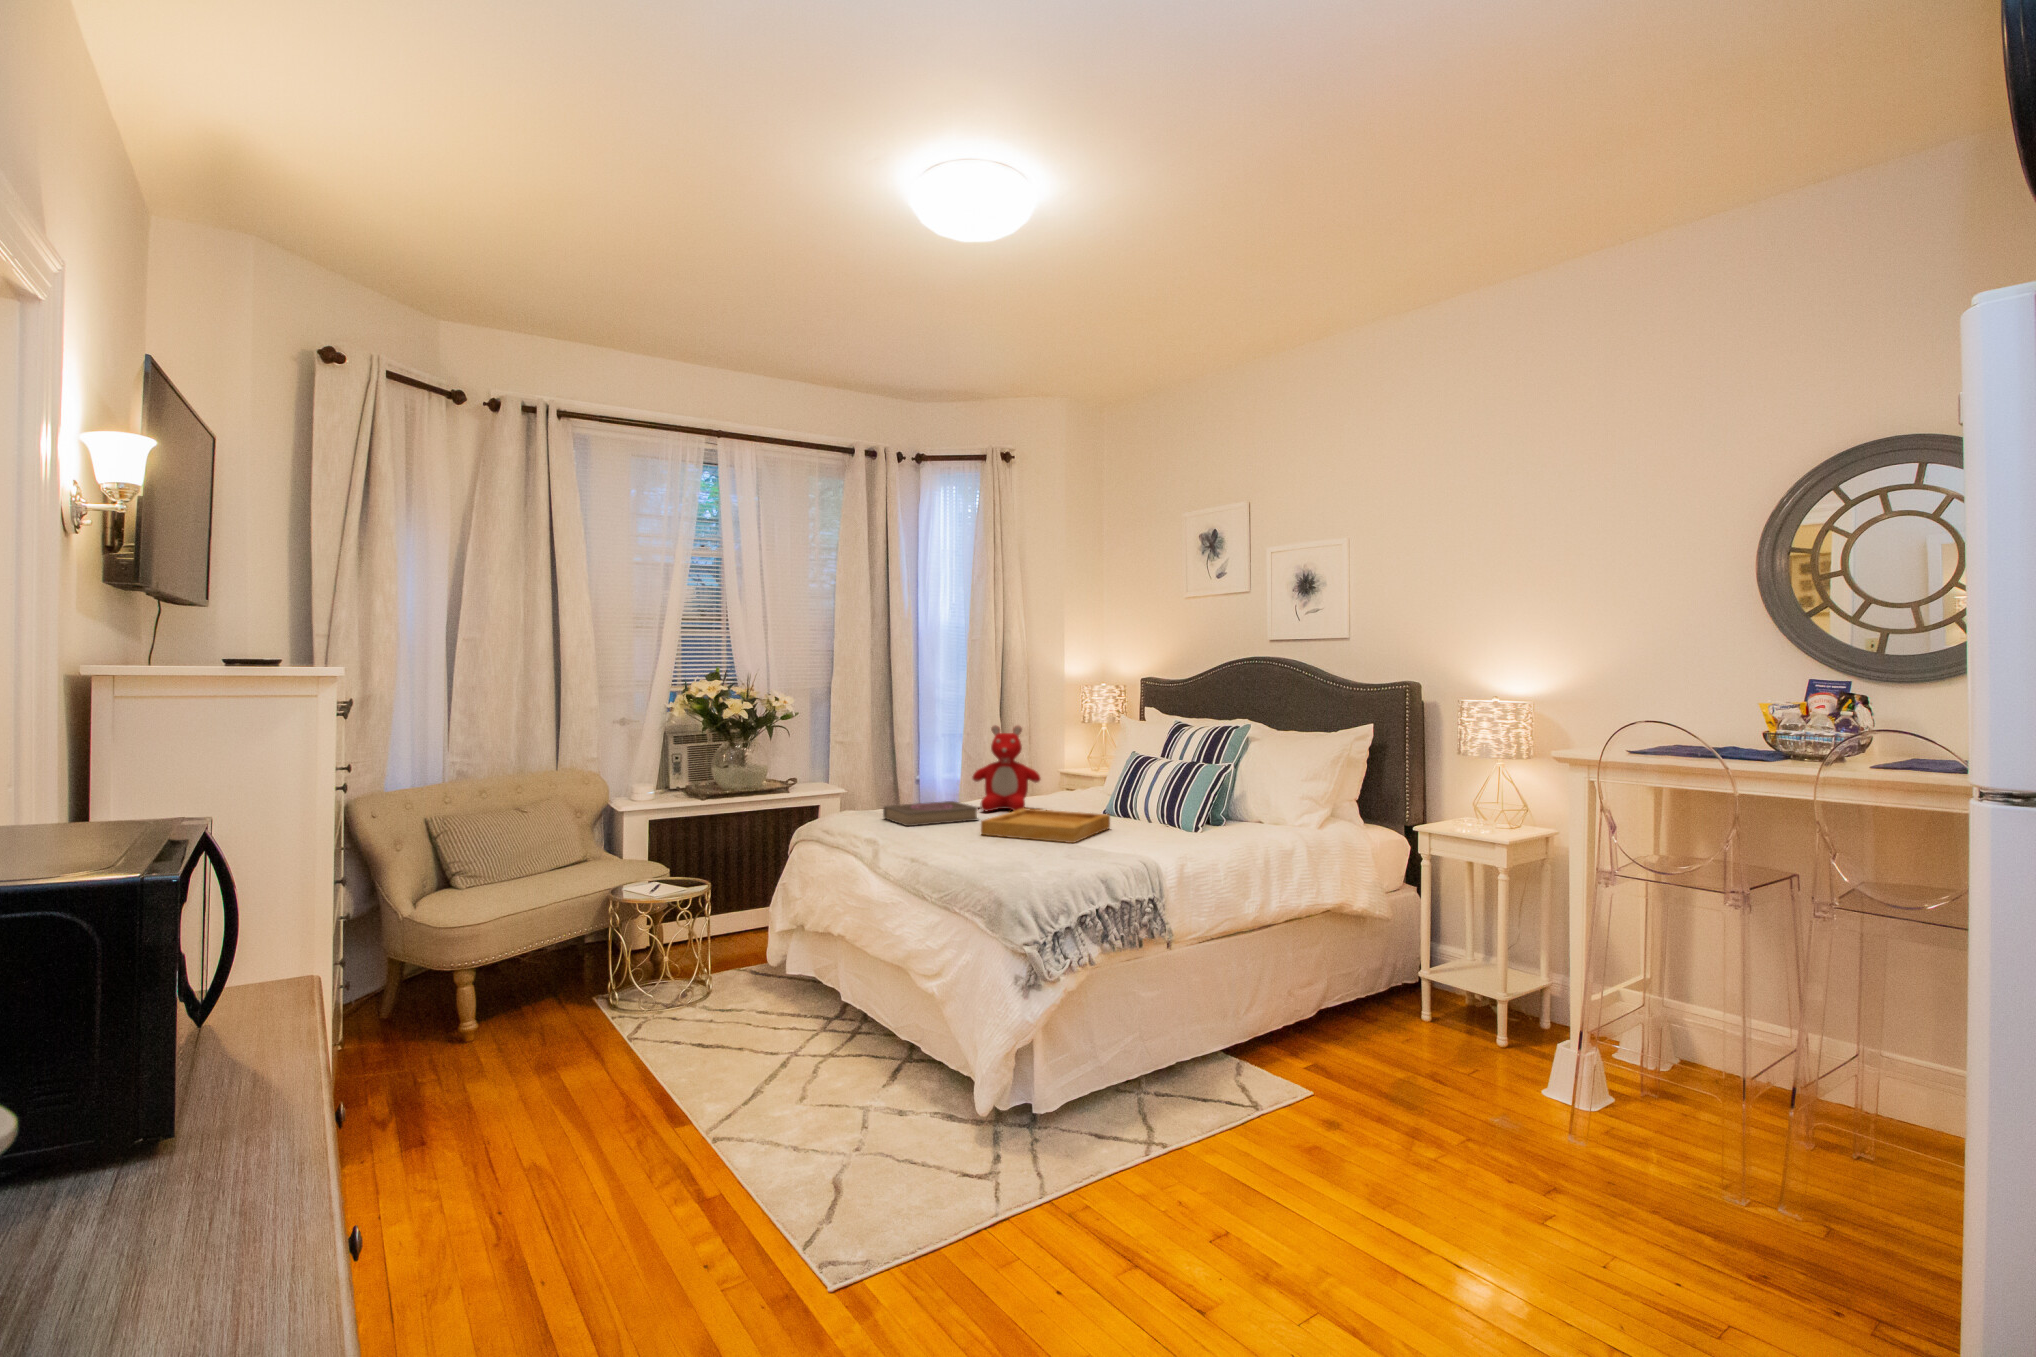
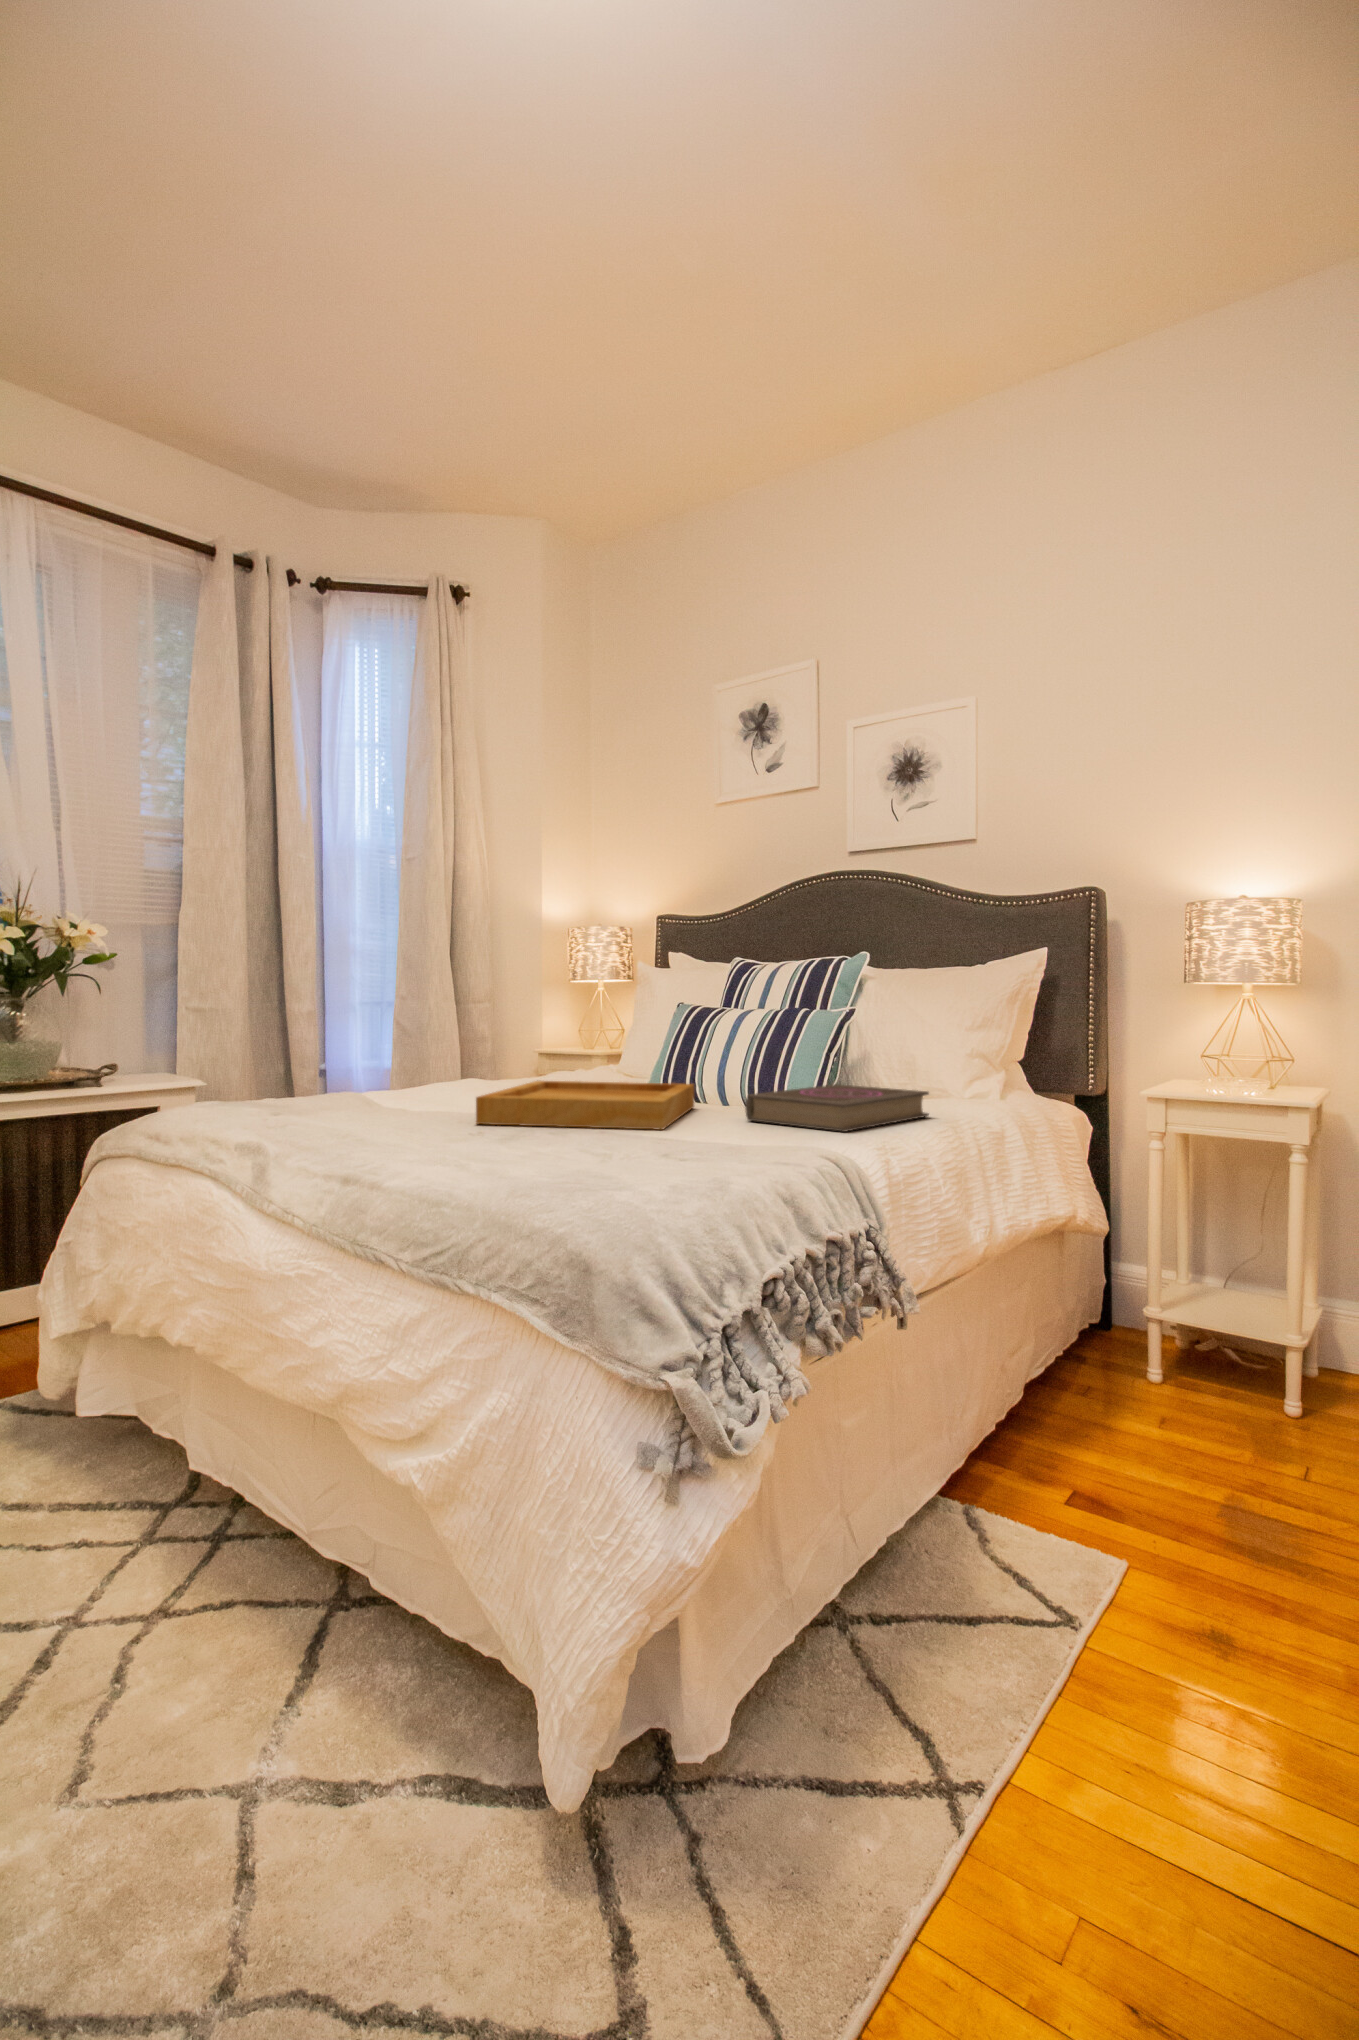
teddy bear: present [973,725,1040,811] -> none [433,954,548,1093]
book: present [883,801,978,826] -> present [745,1084,929,1132]

